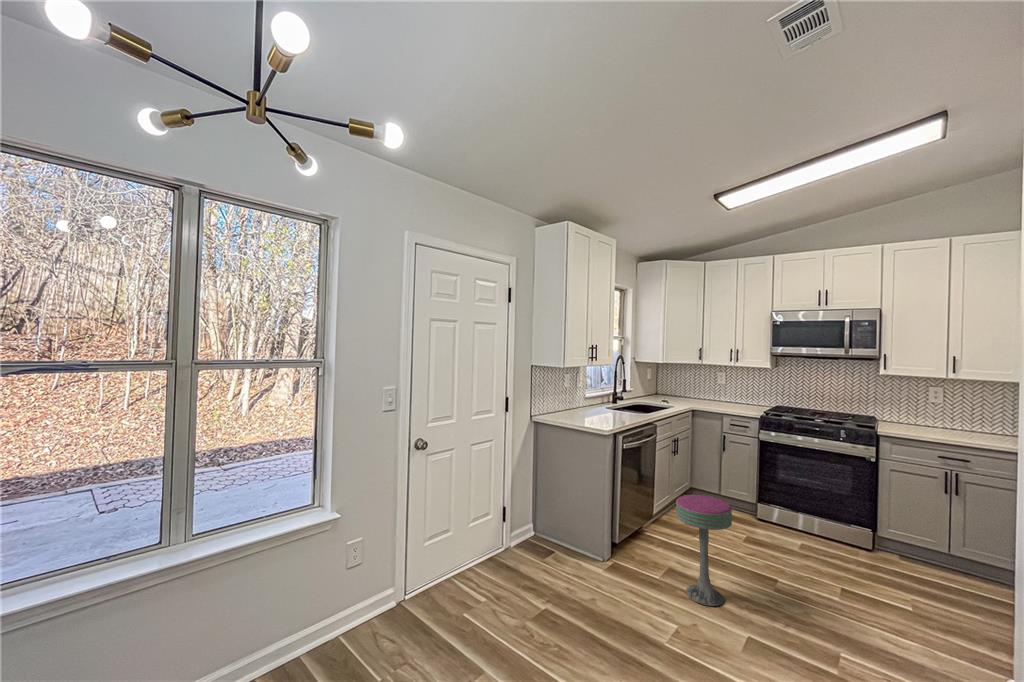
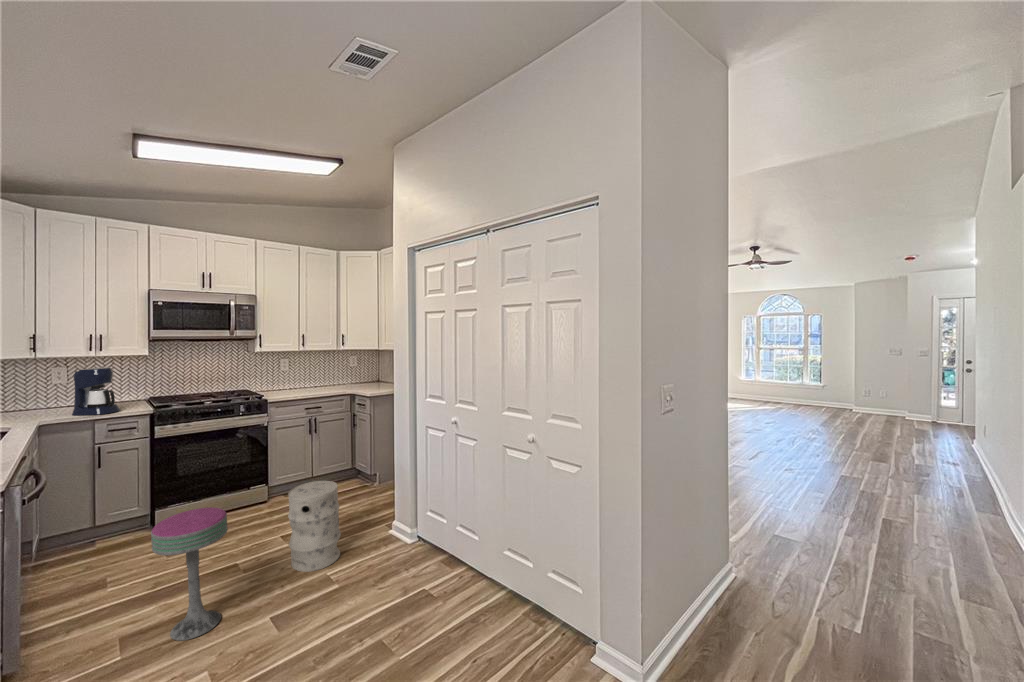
coffee maker: none [714,375,742,411] -> present [72,367,120,416]
trash can: none [815,531,892,653] -> present [288,481,341,572]

